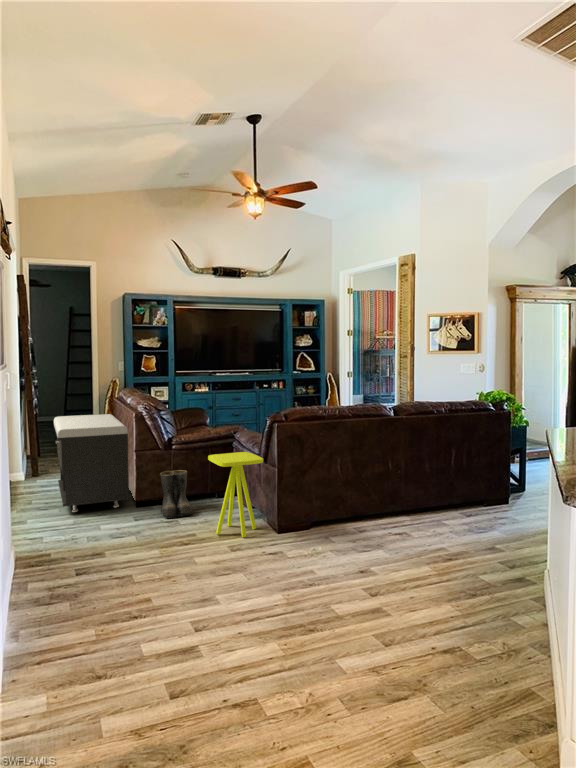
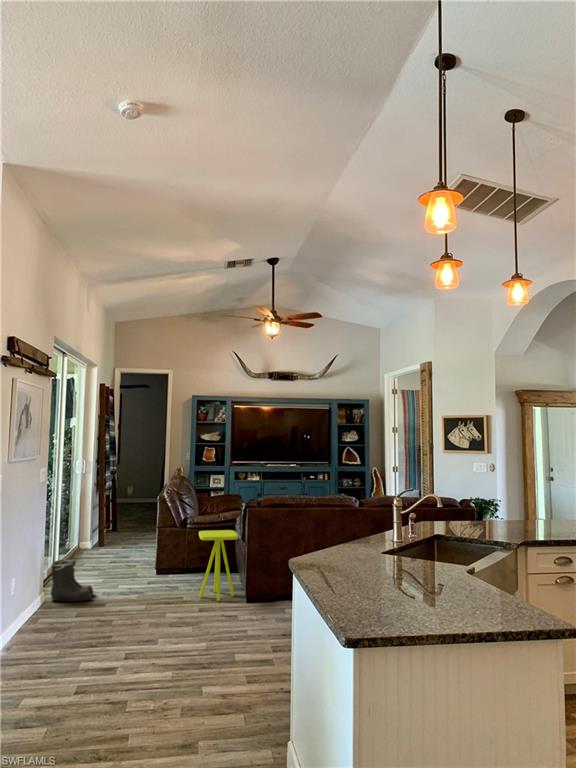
storage bench: present [54,414,129,512] -> none [101,495,159,572]
boots: present [160,470,193,518] -> present [51,560,93,602]

